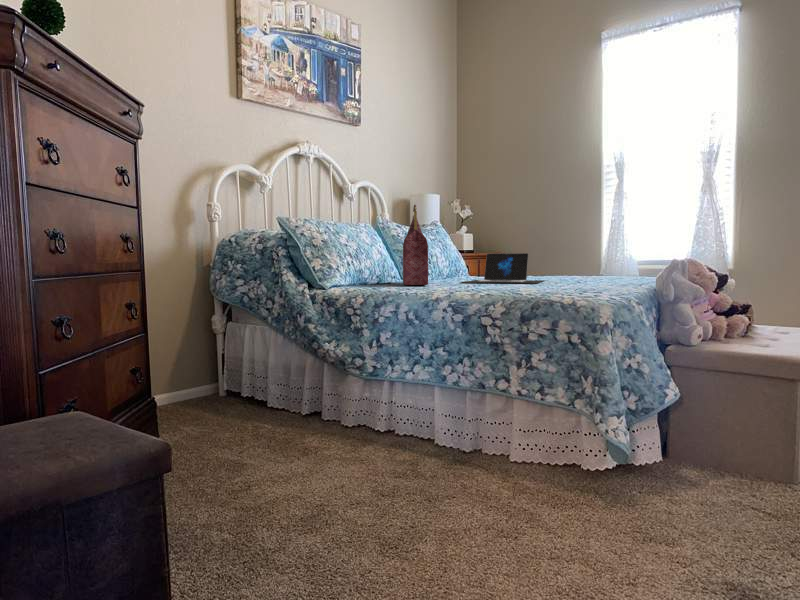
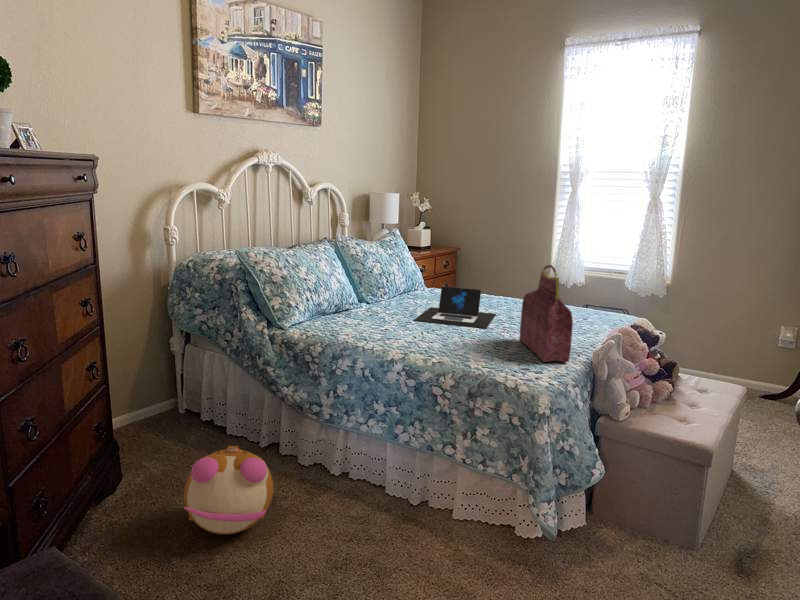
handbag: present [403,205,428,285] -> present [520,265,573,362]
plush toy: none [219,379,314,473] -> present [184,446,273,535]

